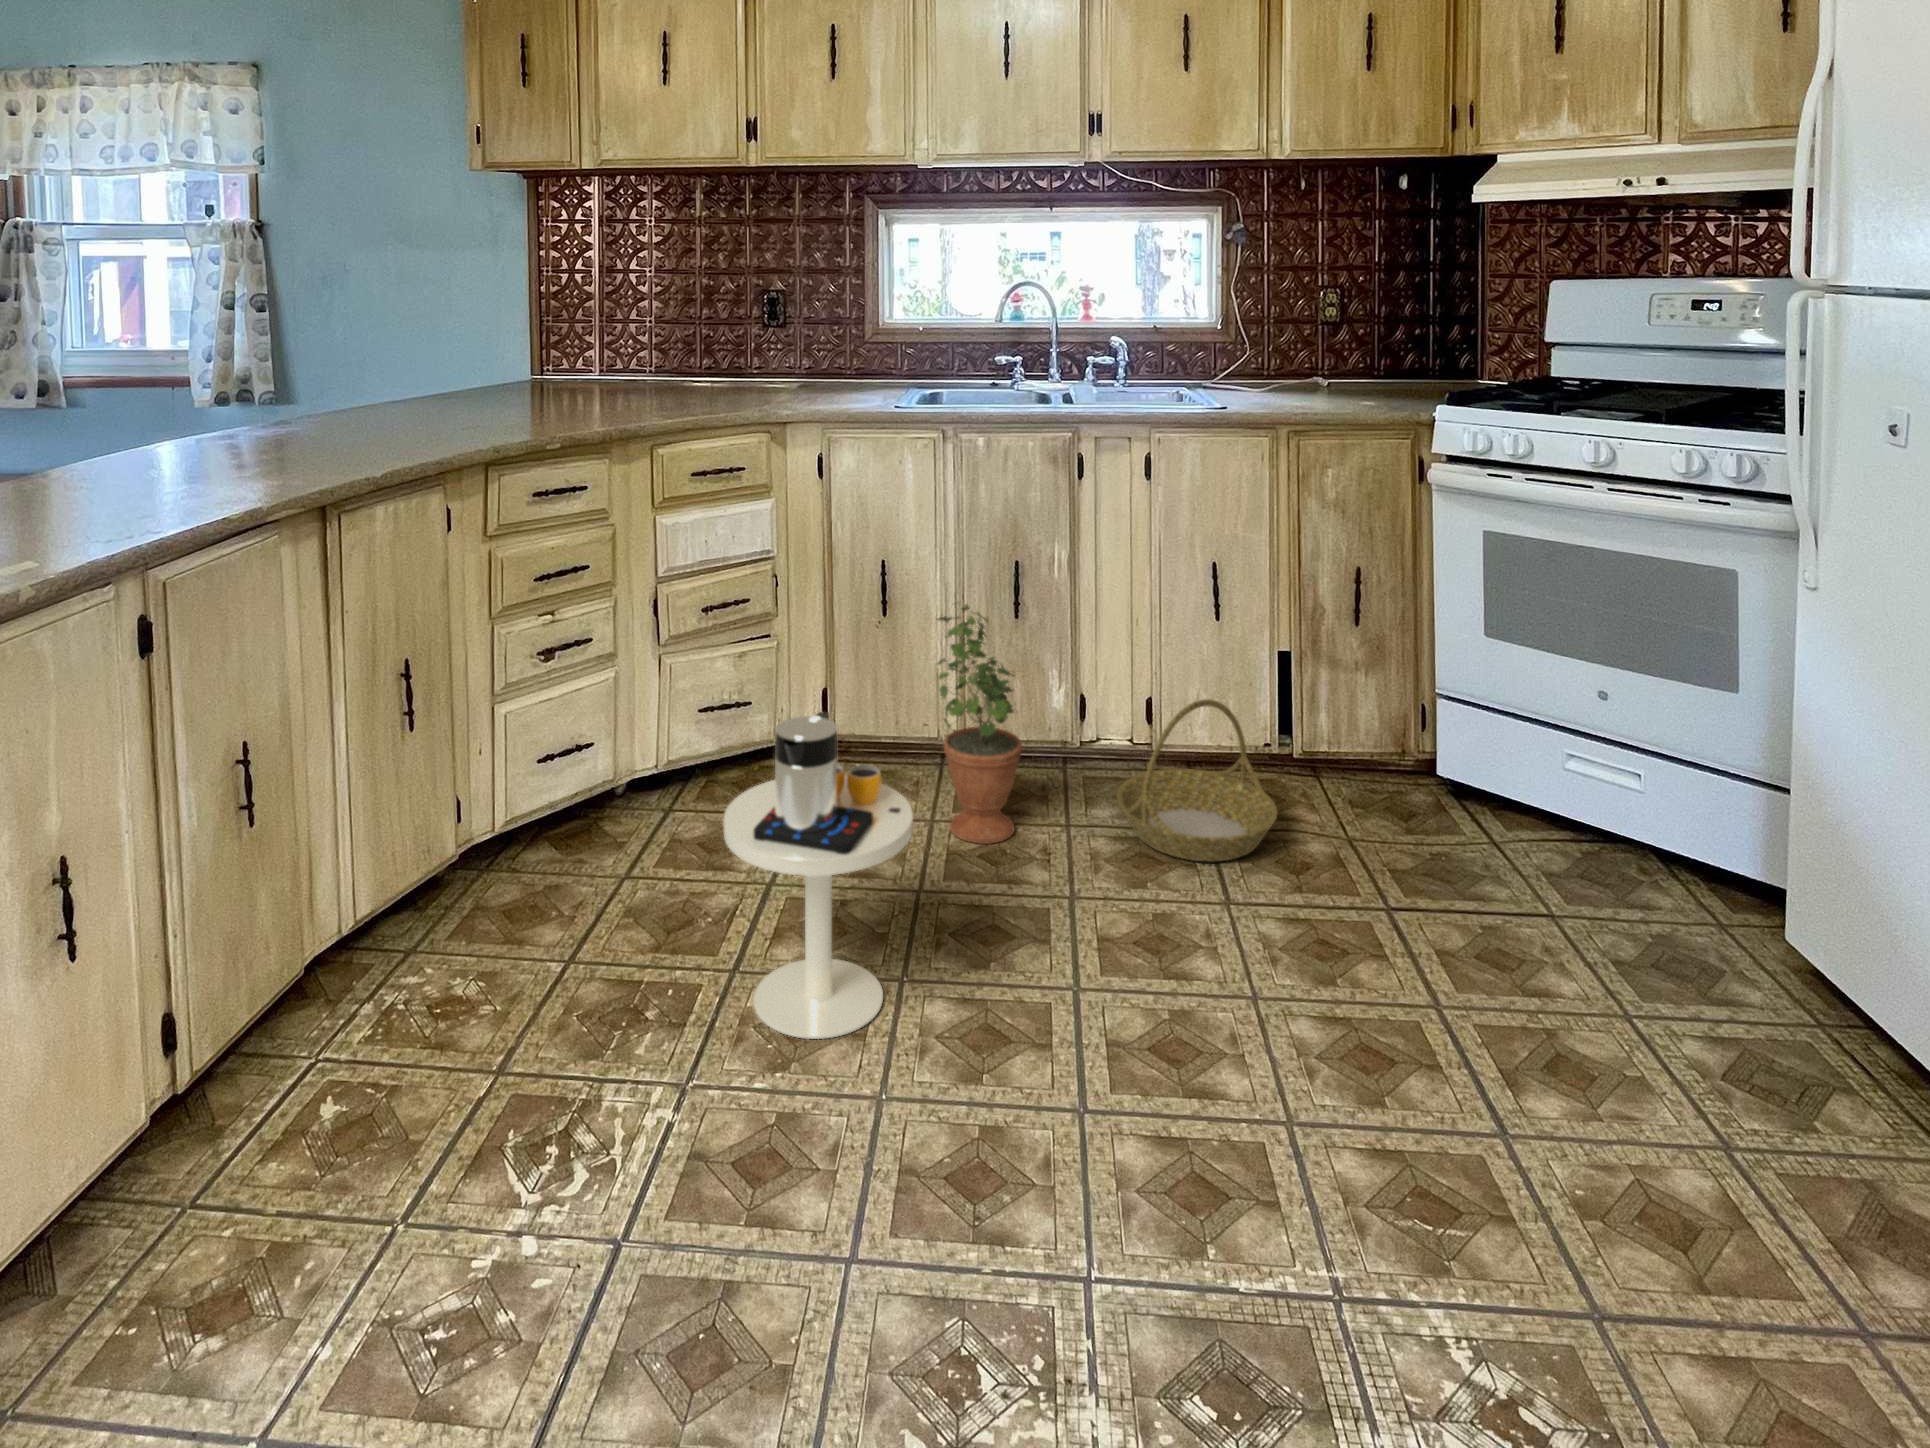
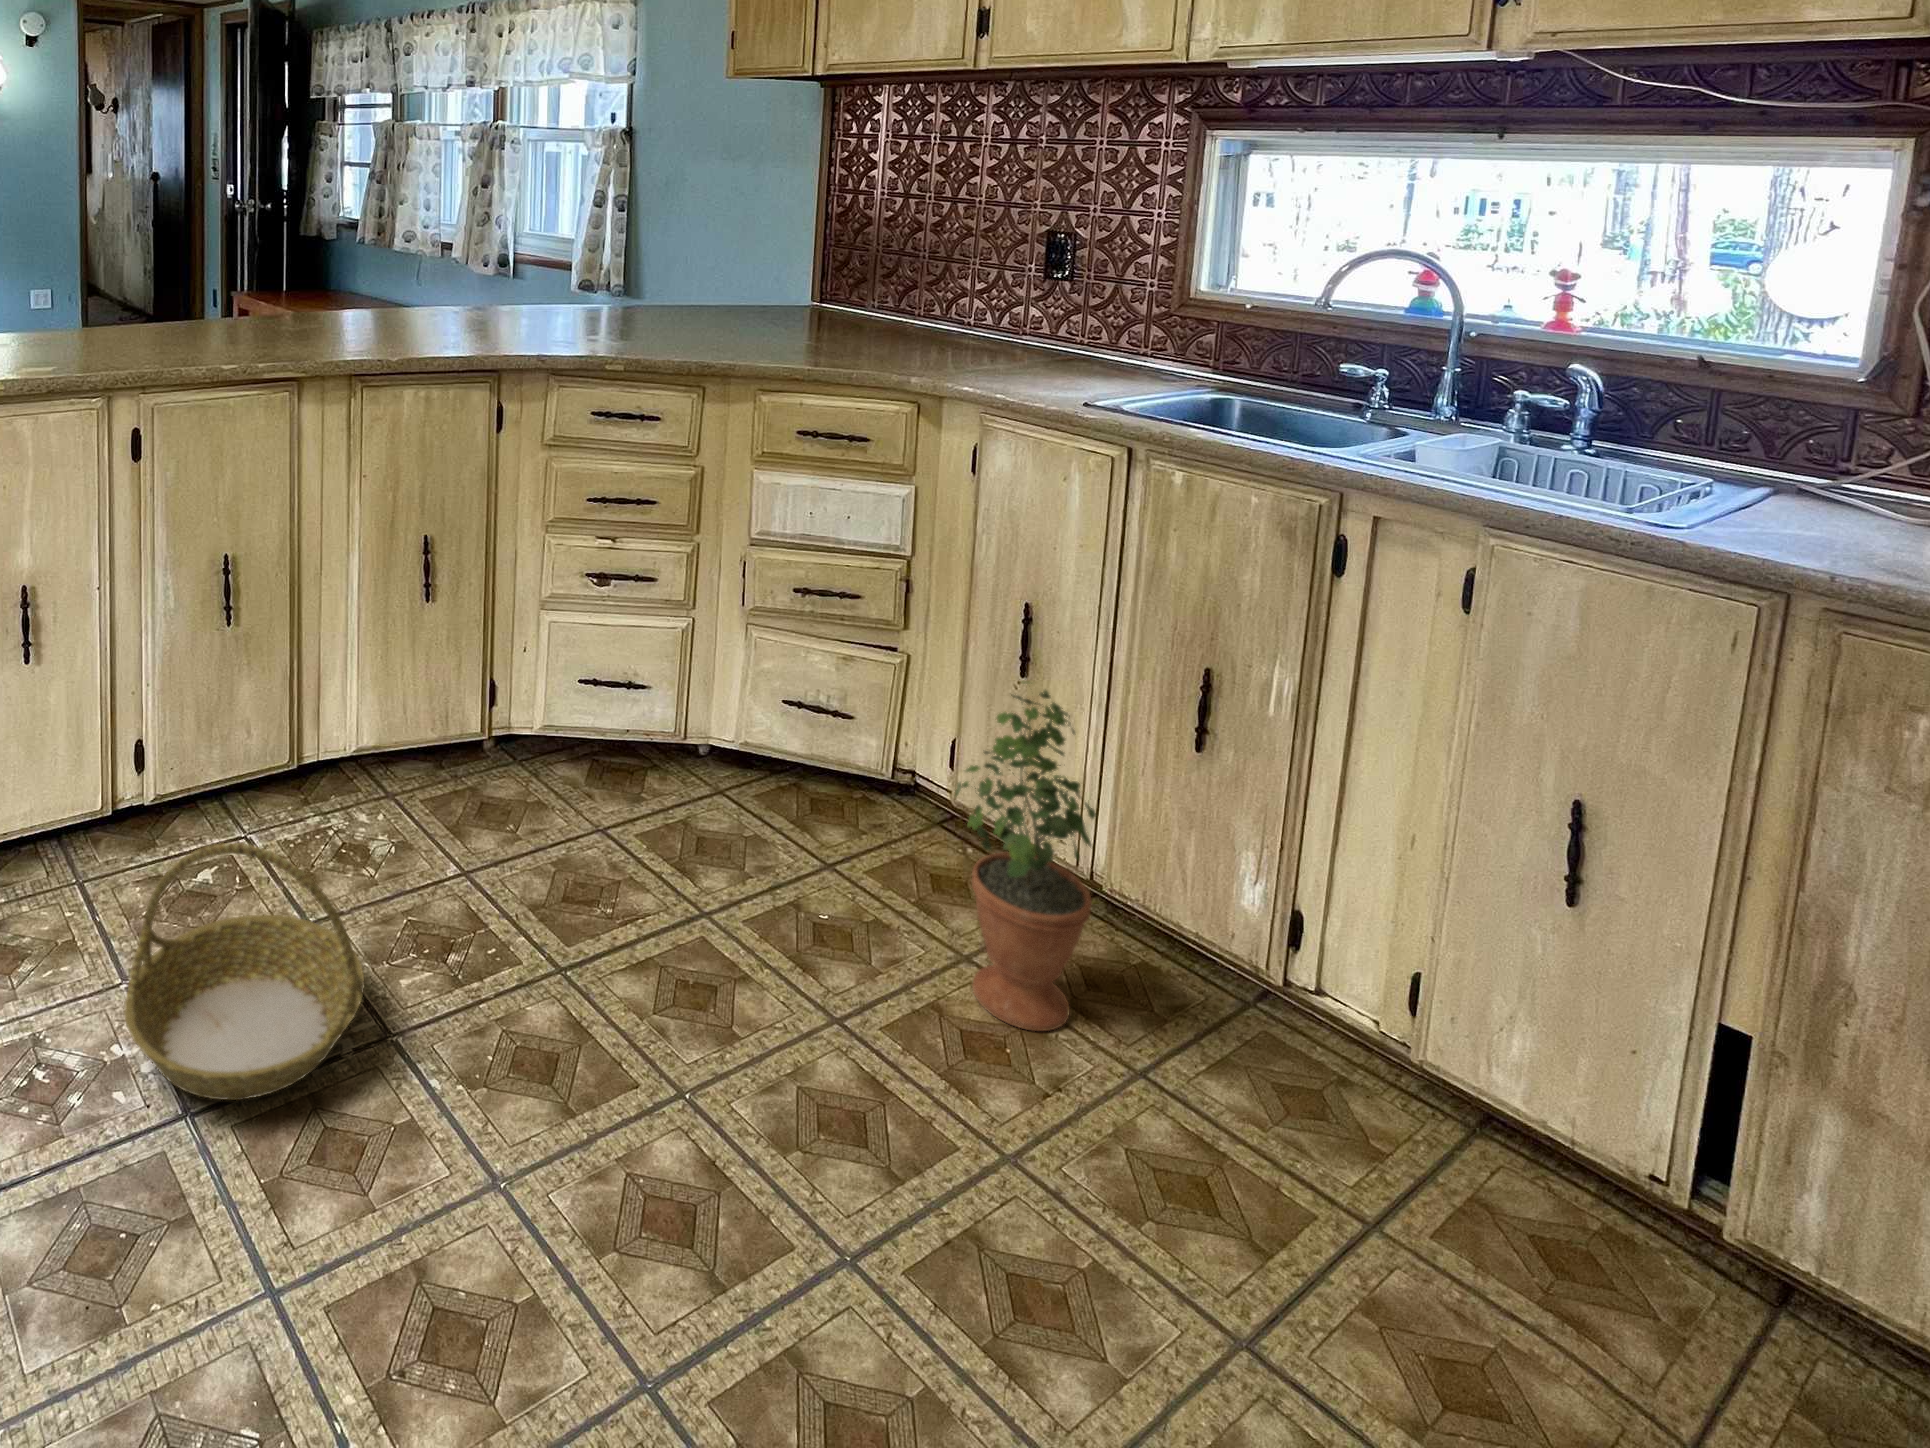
basket: present [1117,699,1278,861] -> present [124,843,365,1100]
side table: present [724,712,913,1039] -> none [489,716,714,1104]

